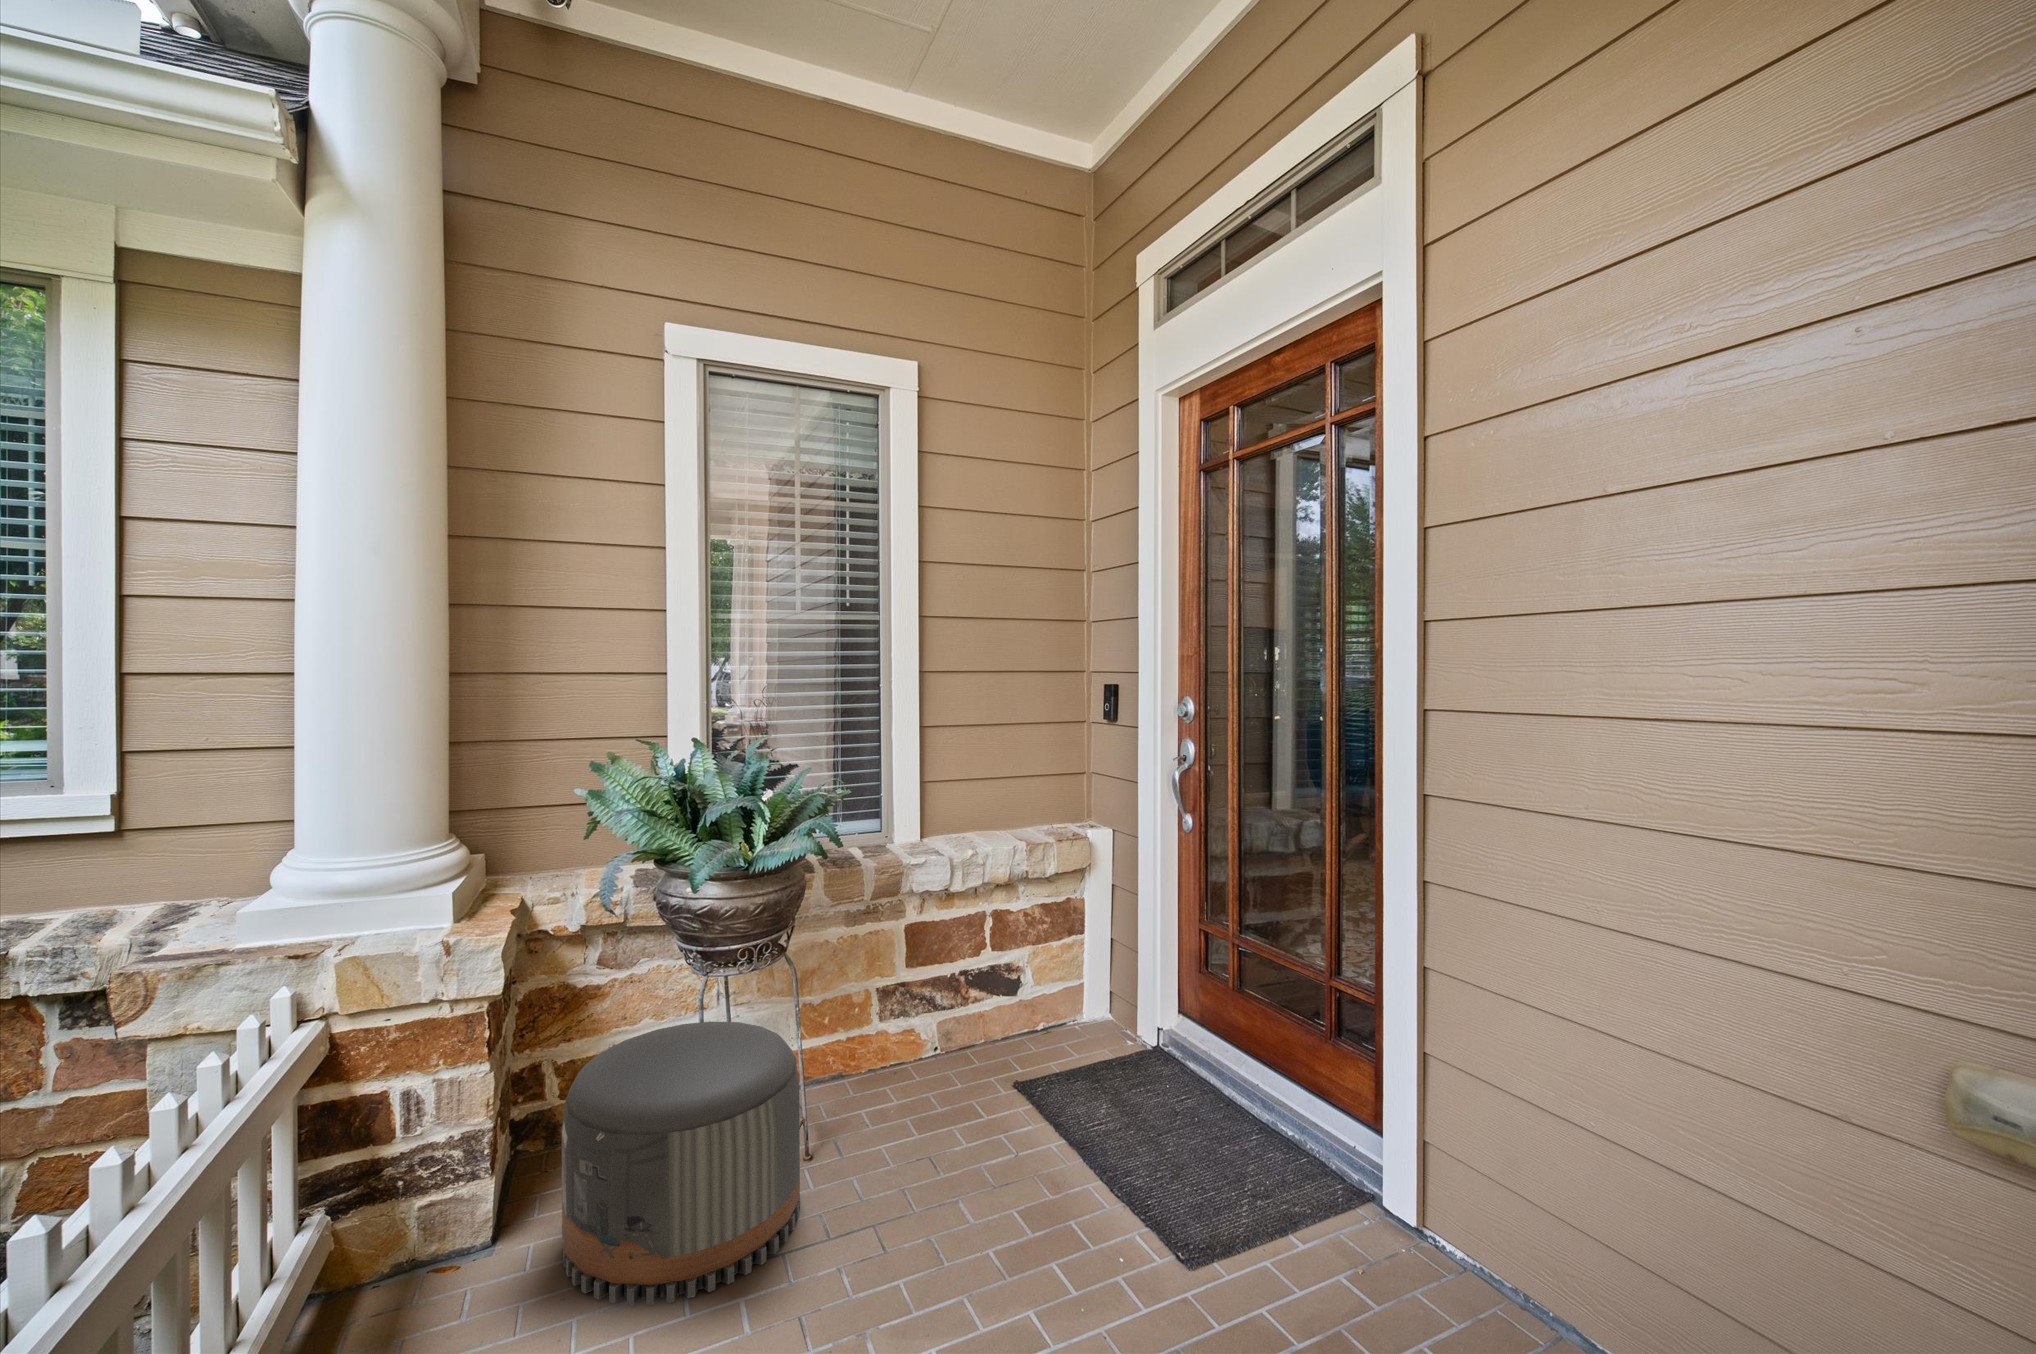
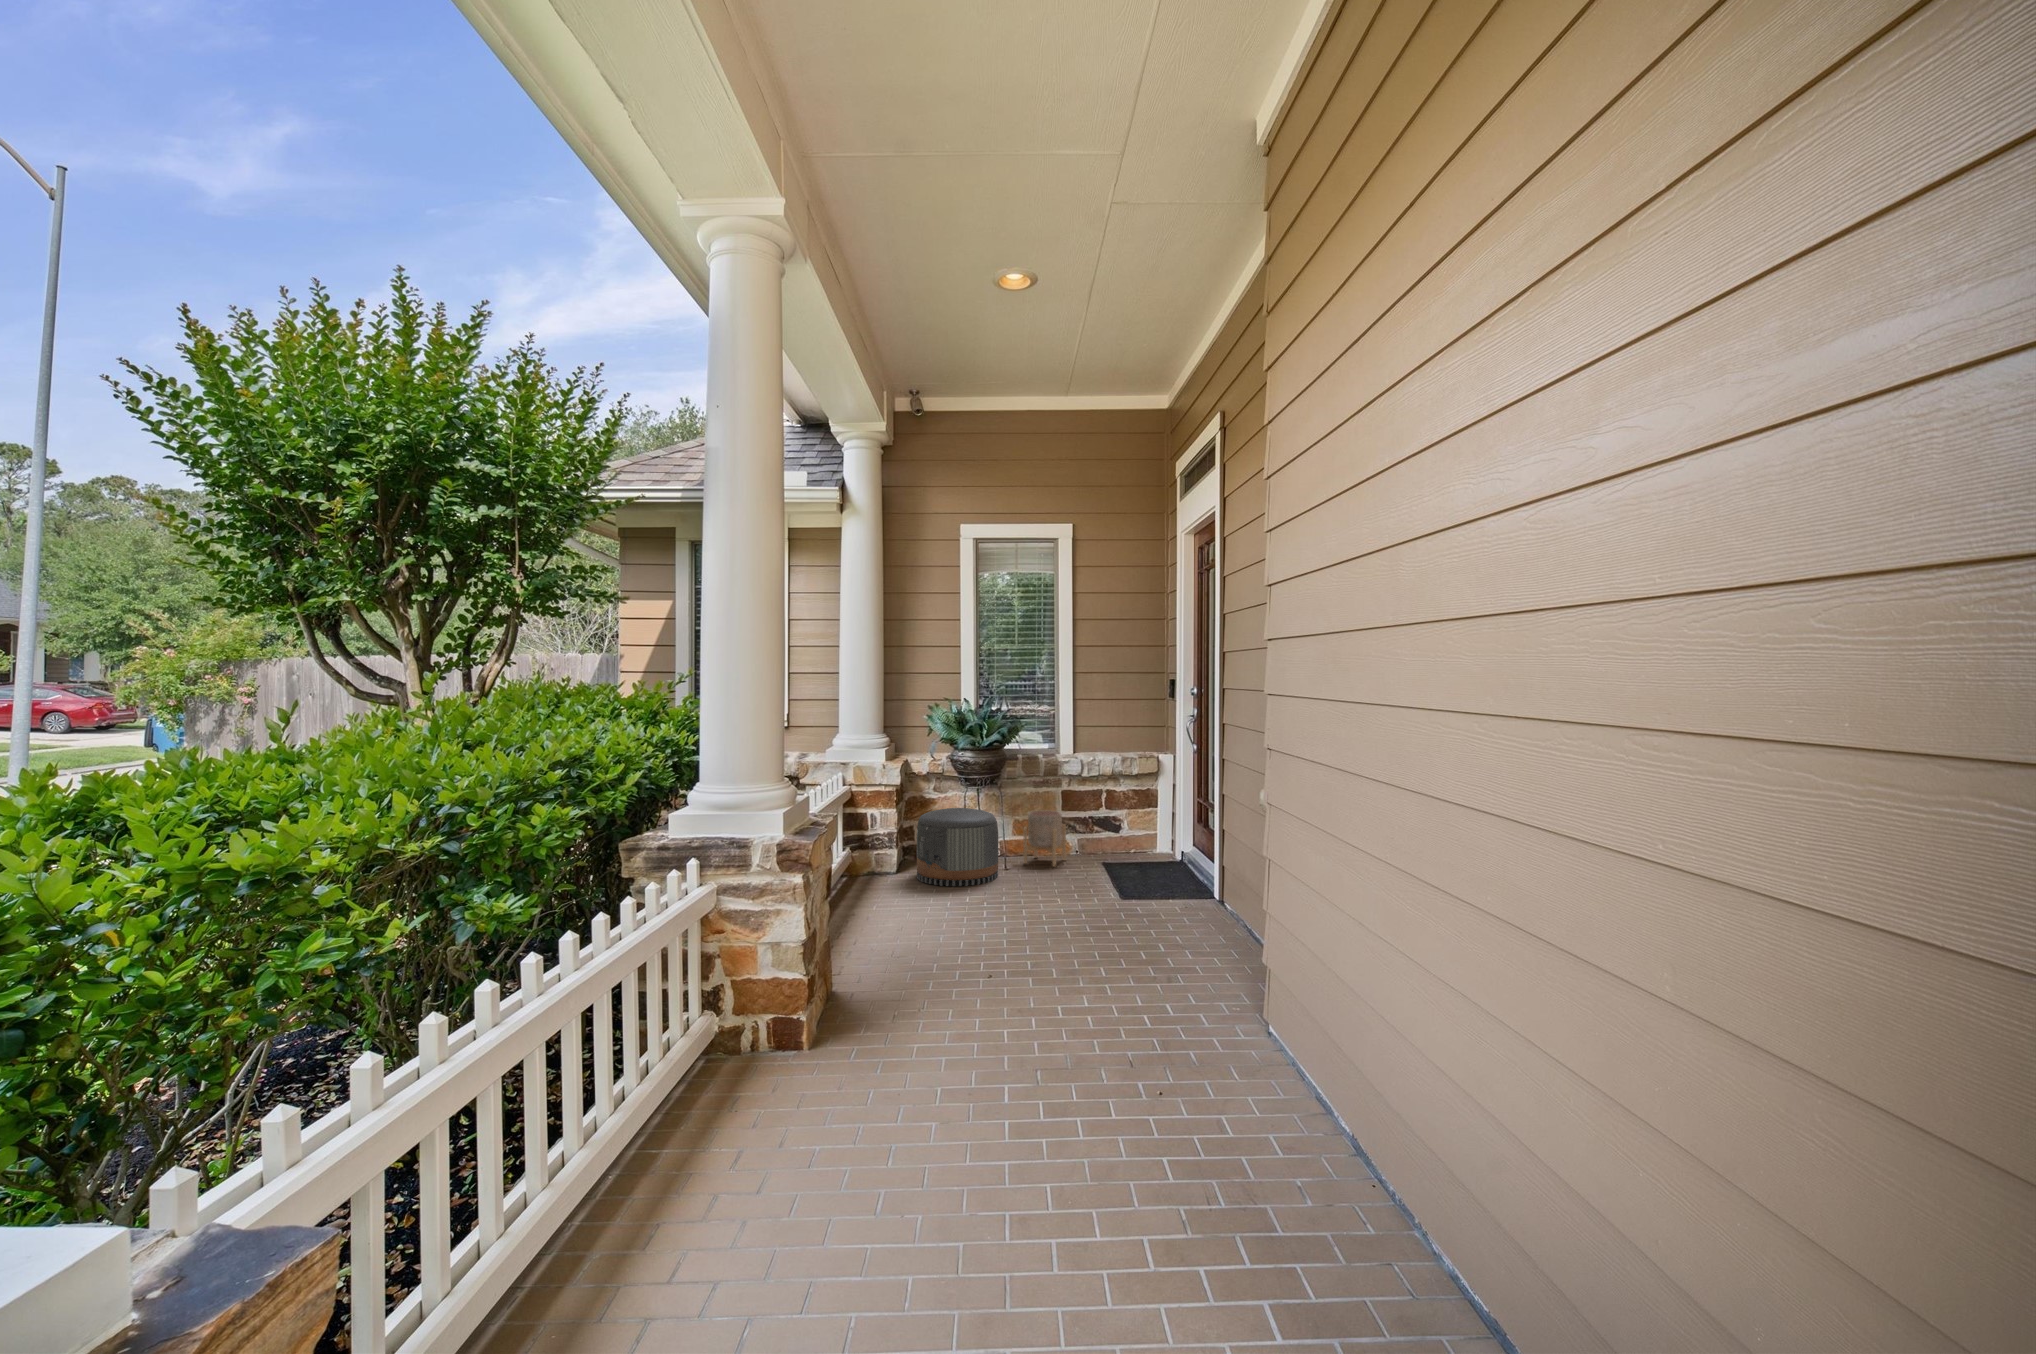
planter: none [839,977,926,1122] -> present [1023,811,1066,867]

